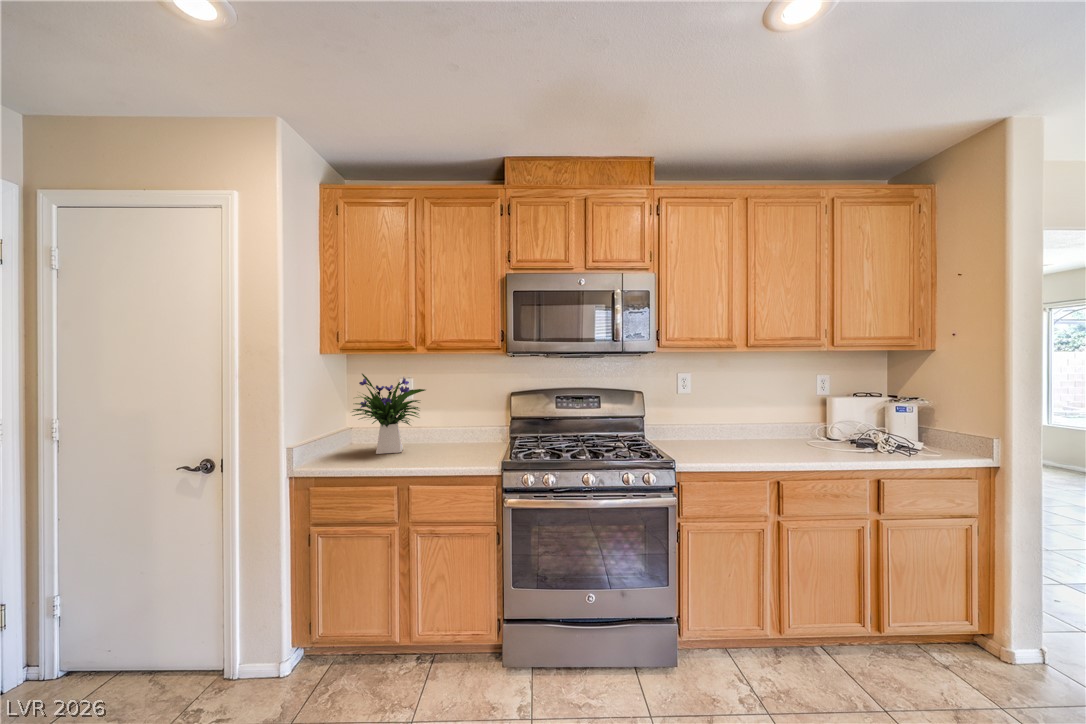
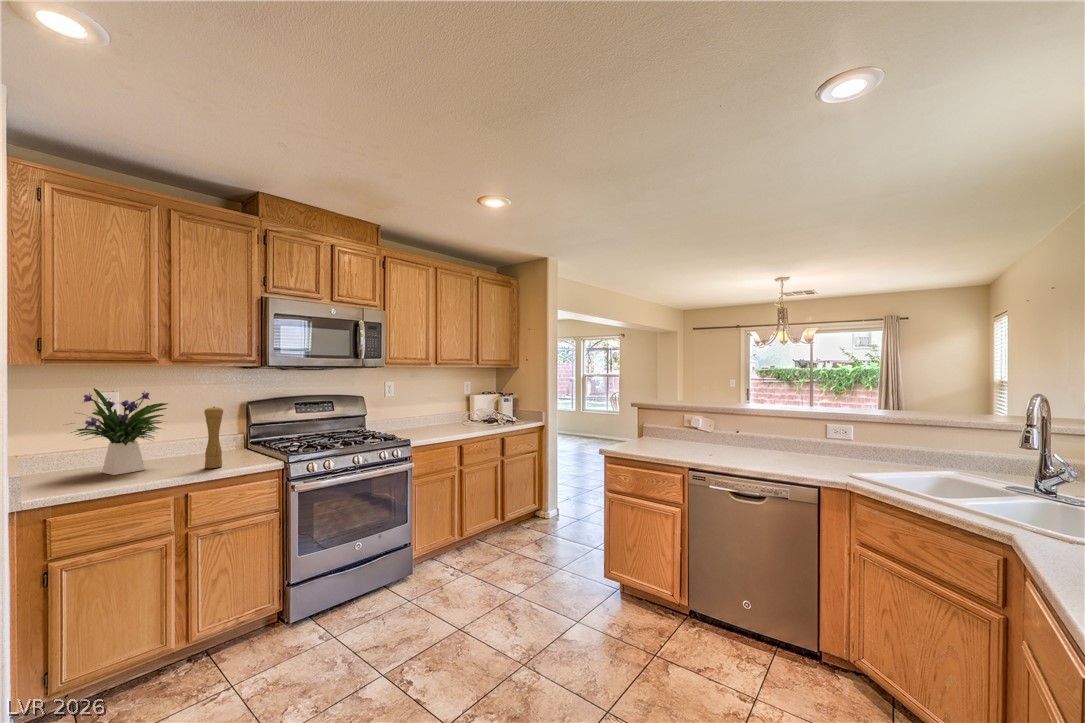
pepper mill: none [429,396,446,462] -> present [204,406,223,468]

